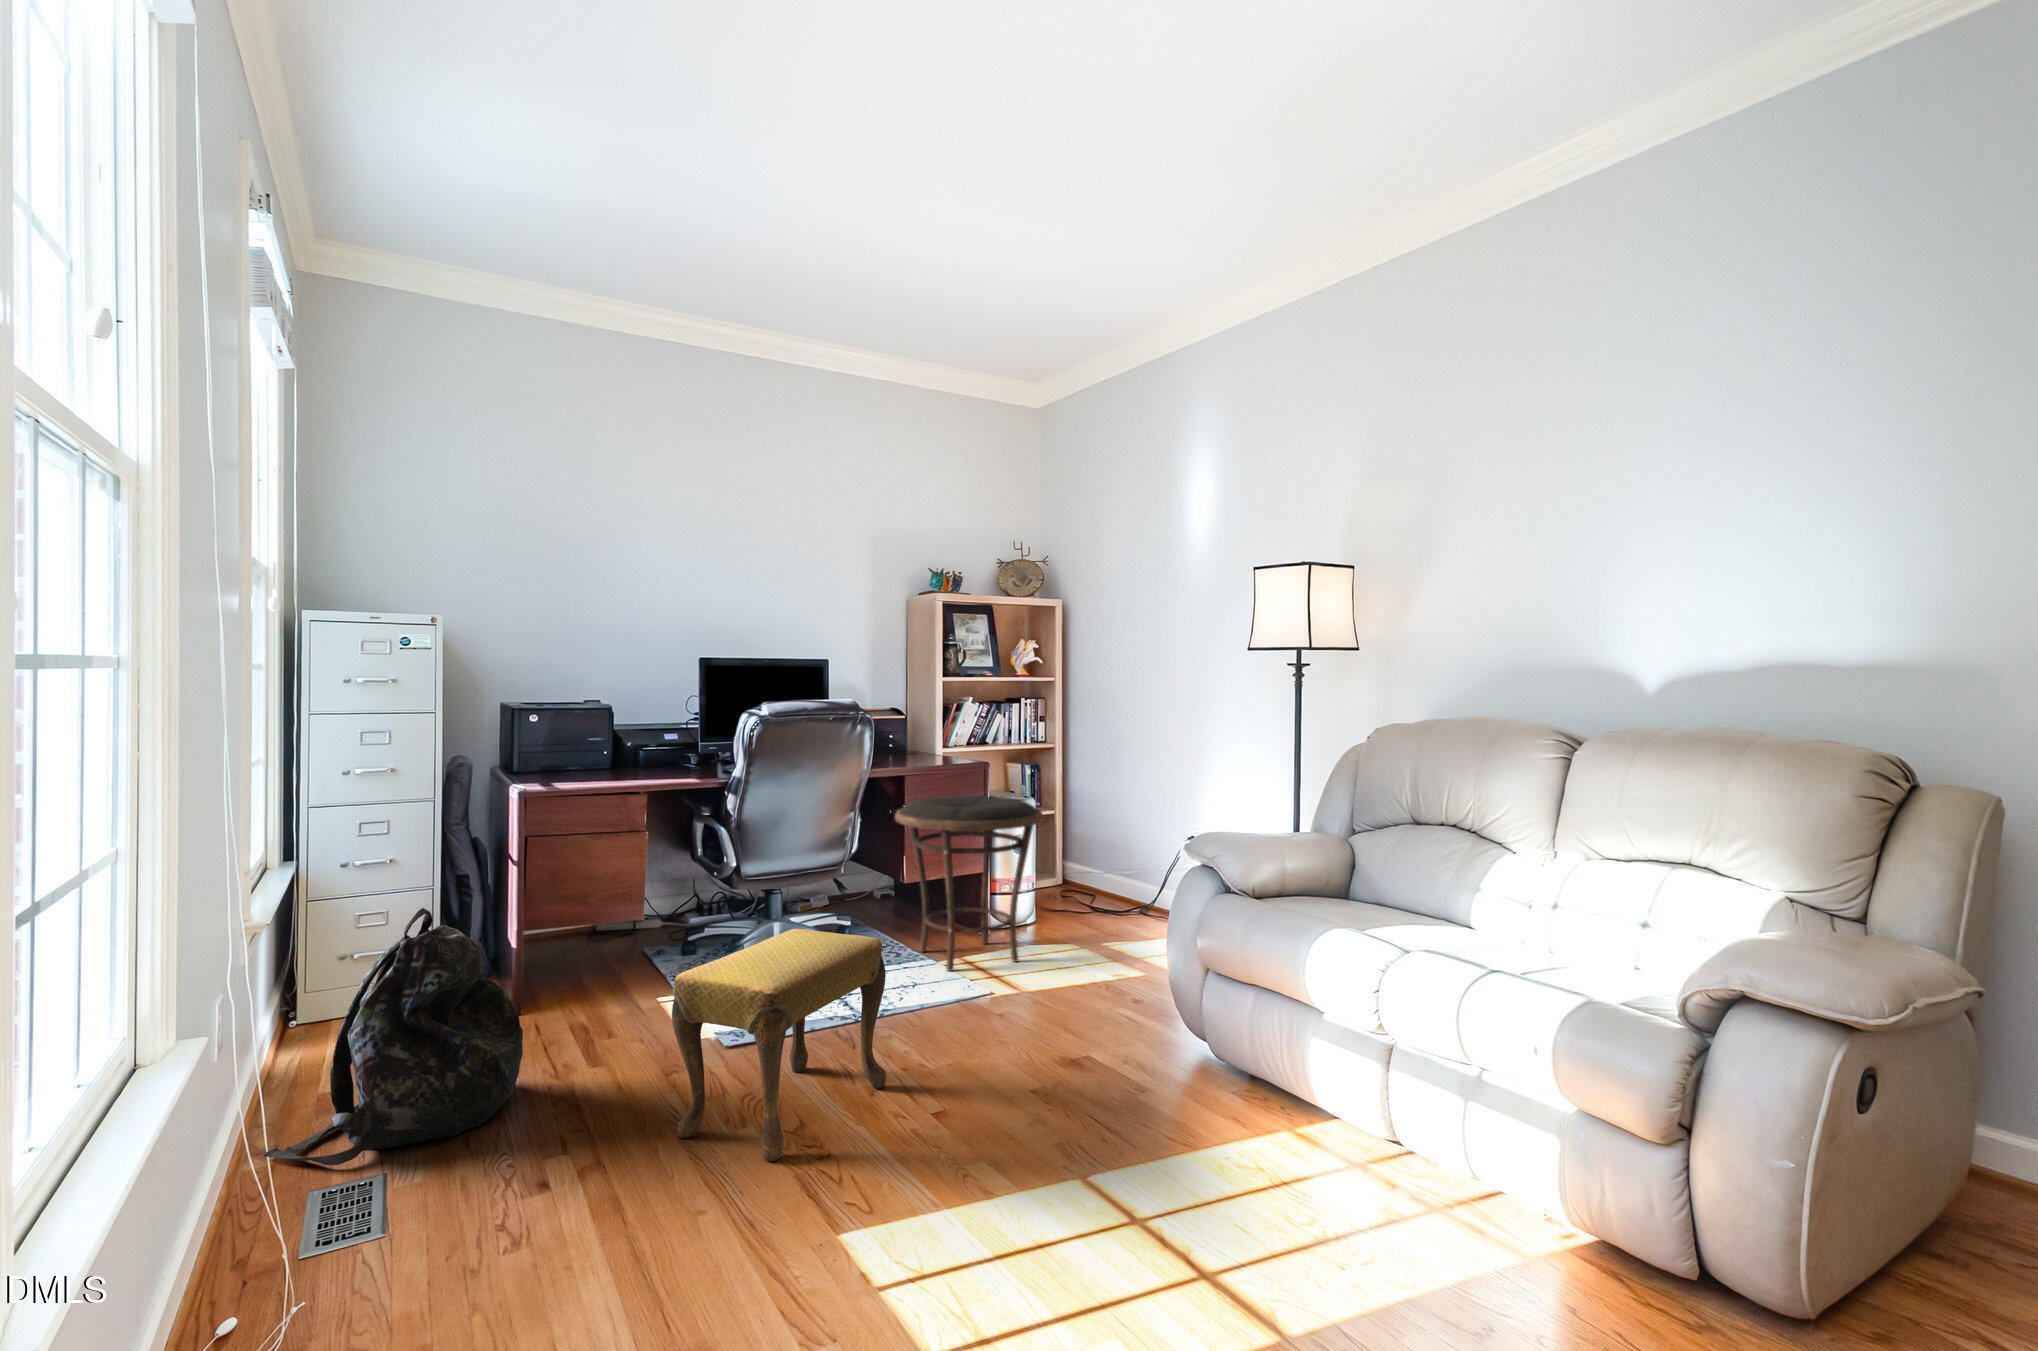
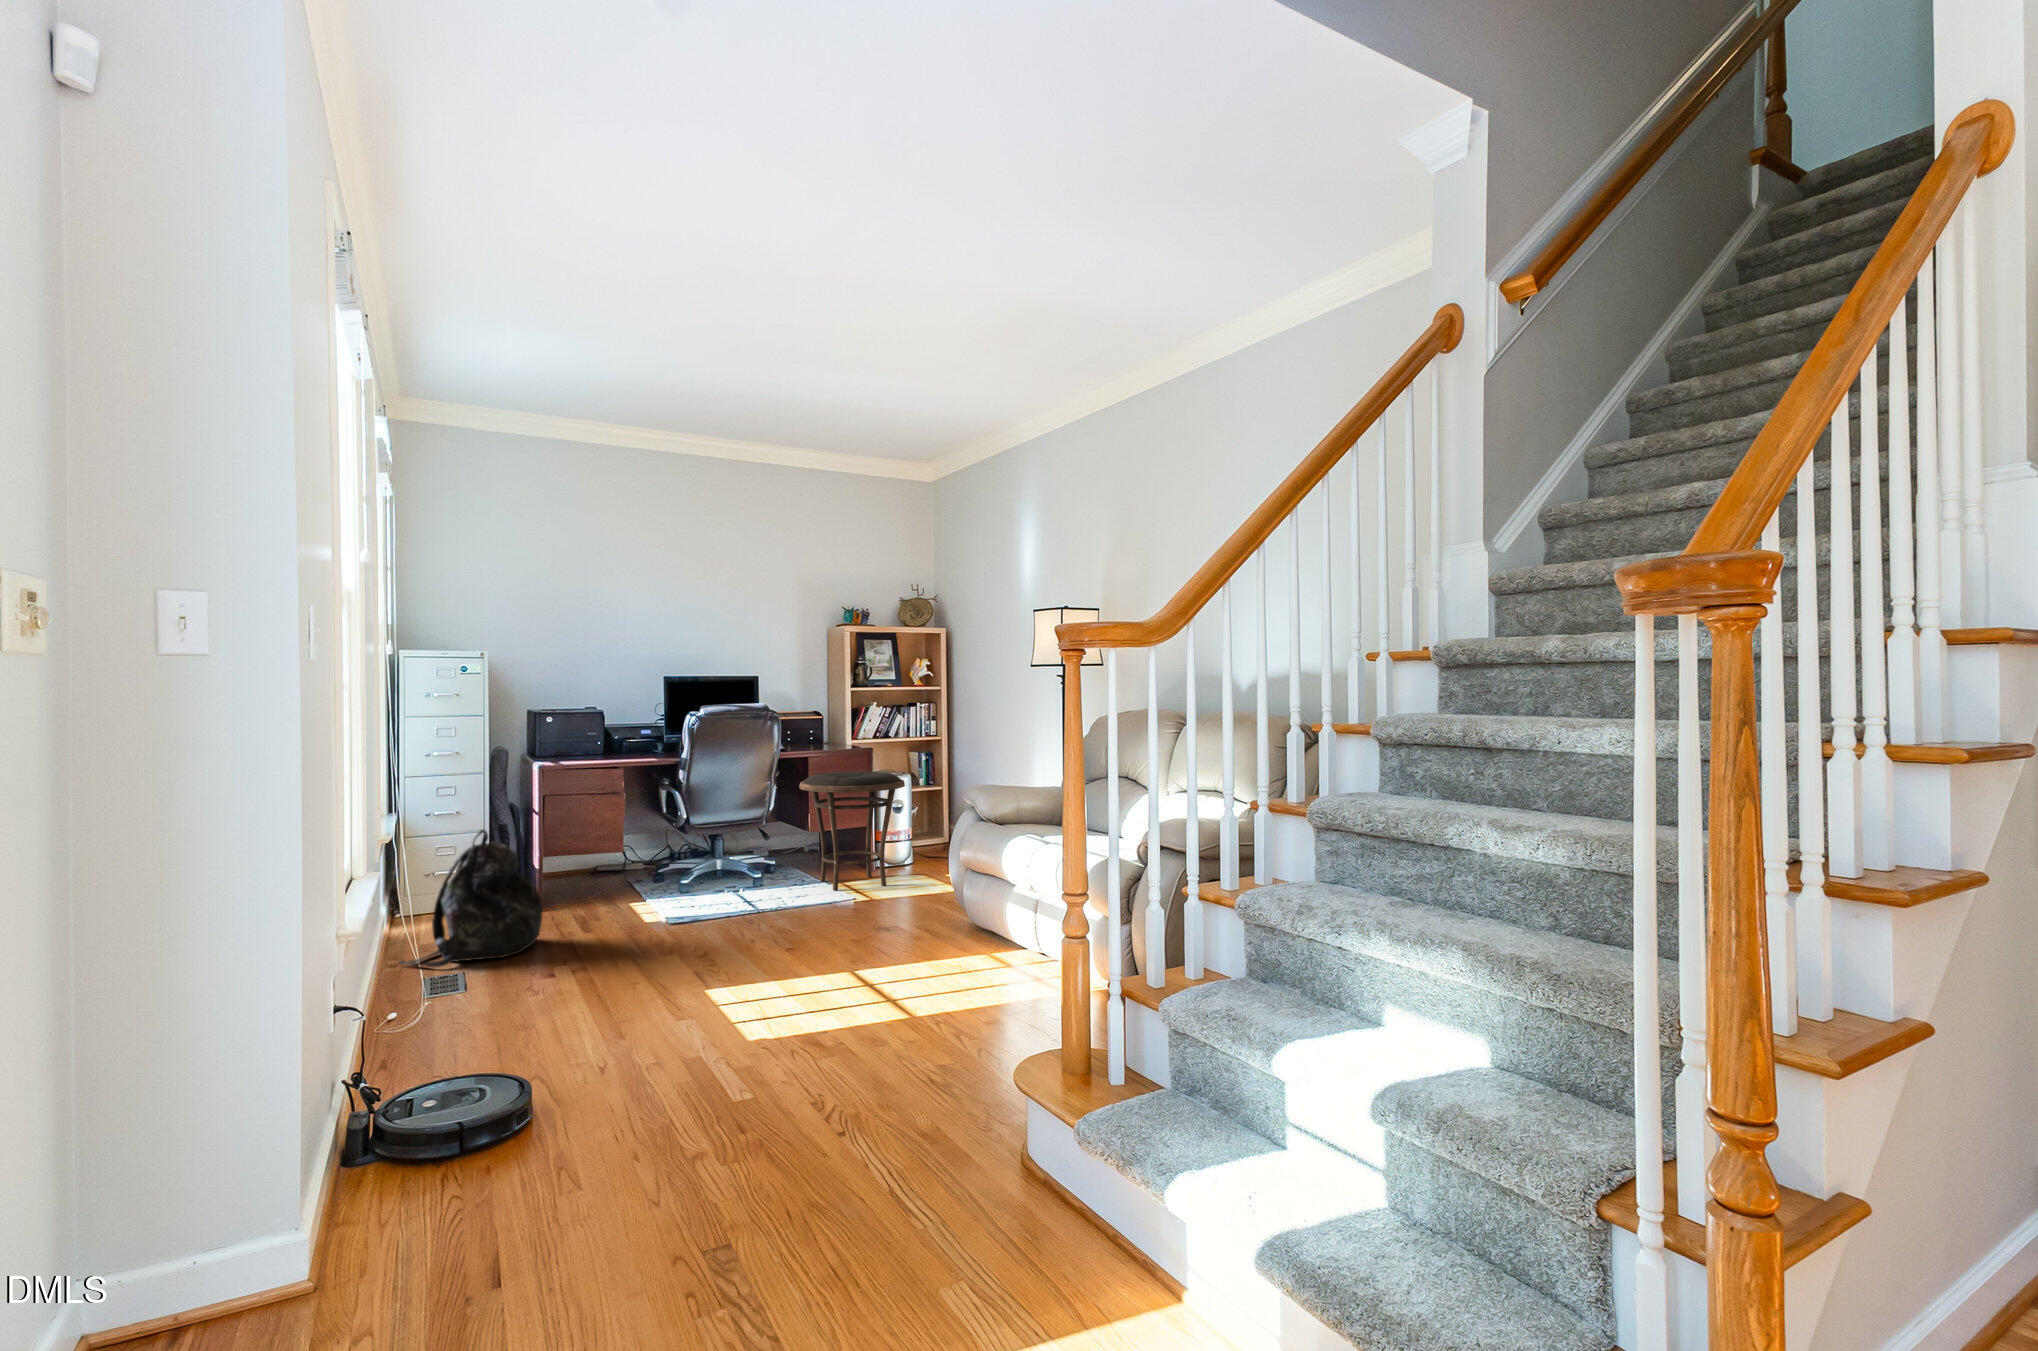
footstool: present [672,929,886,1161] -> none [628,845,763,966]

